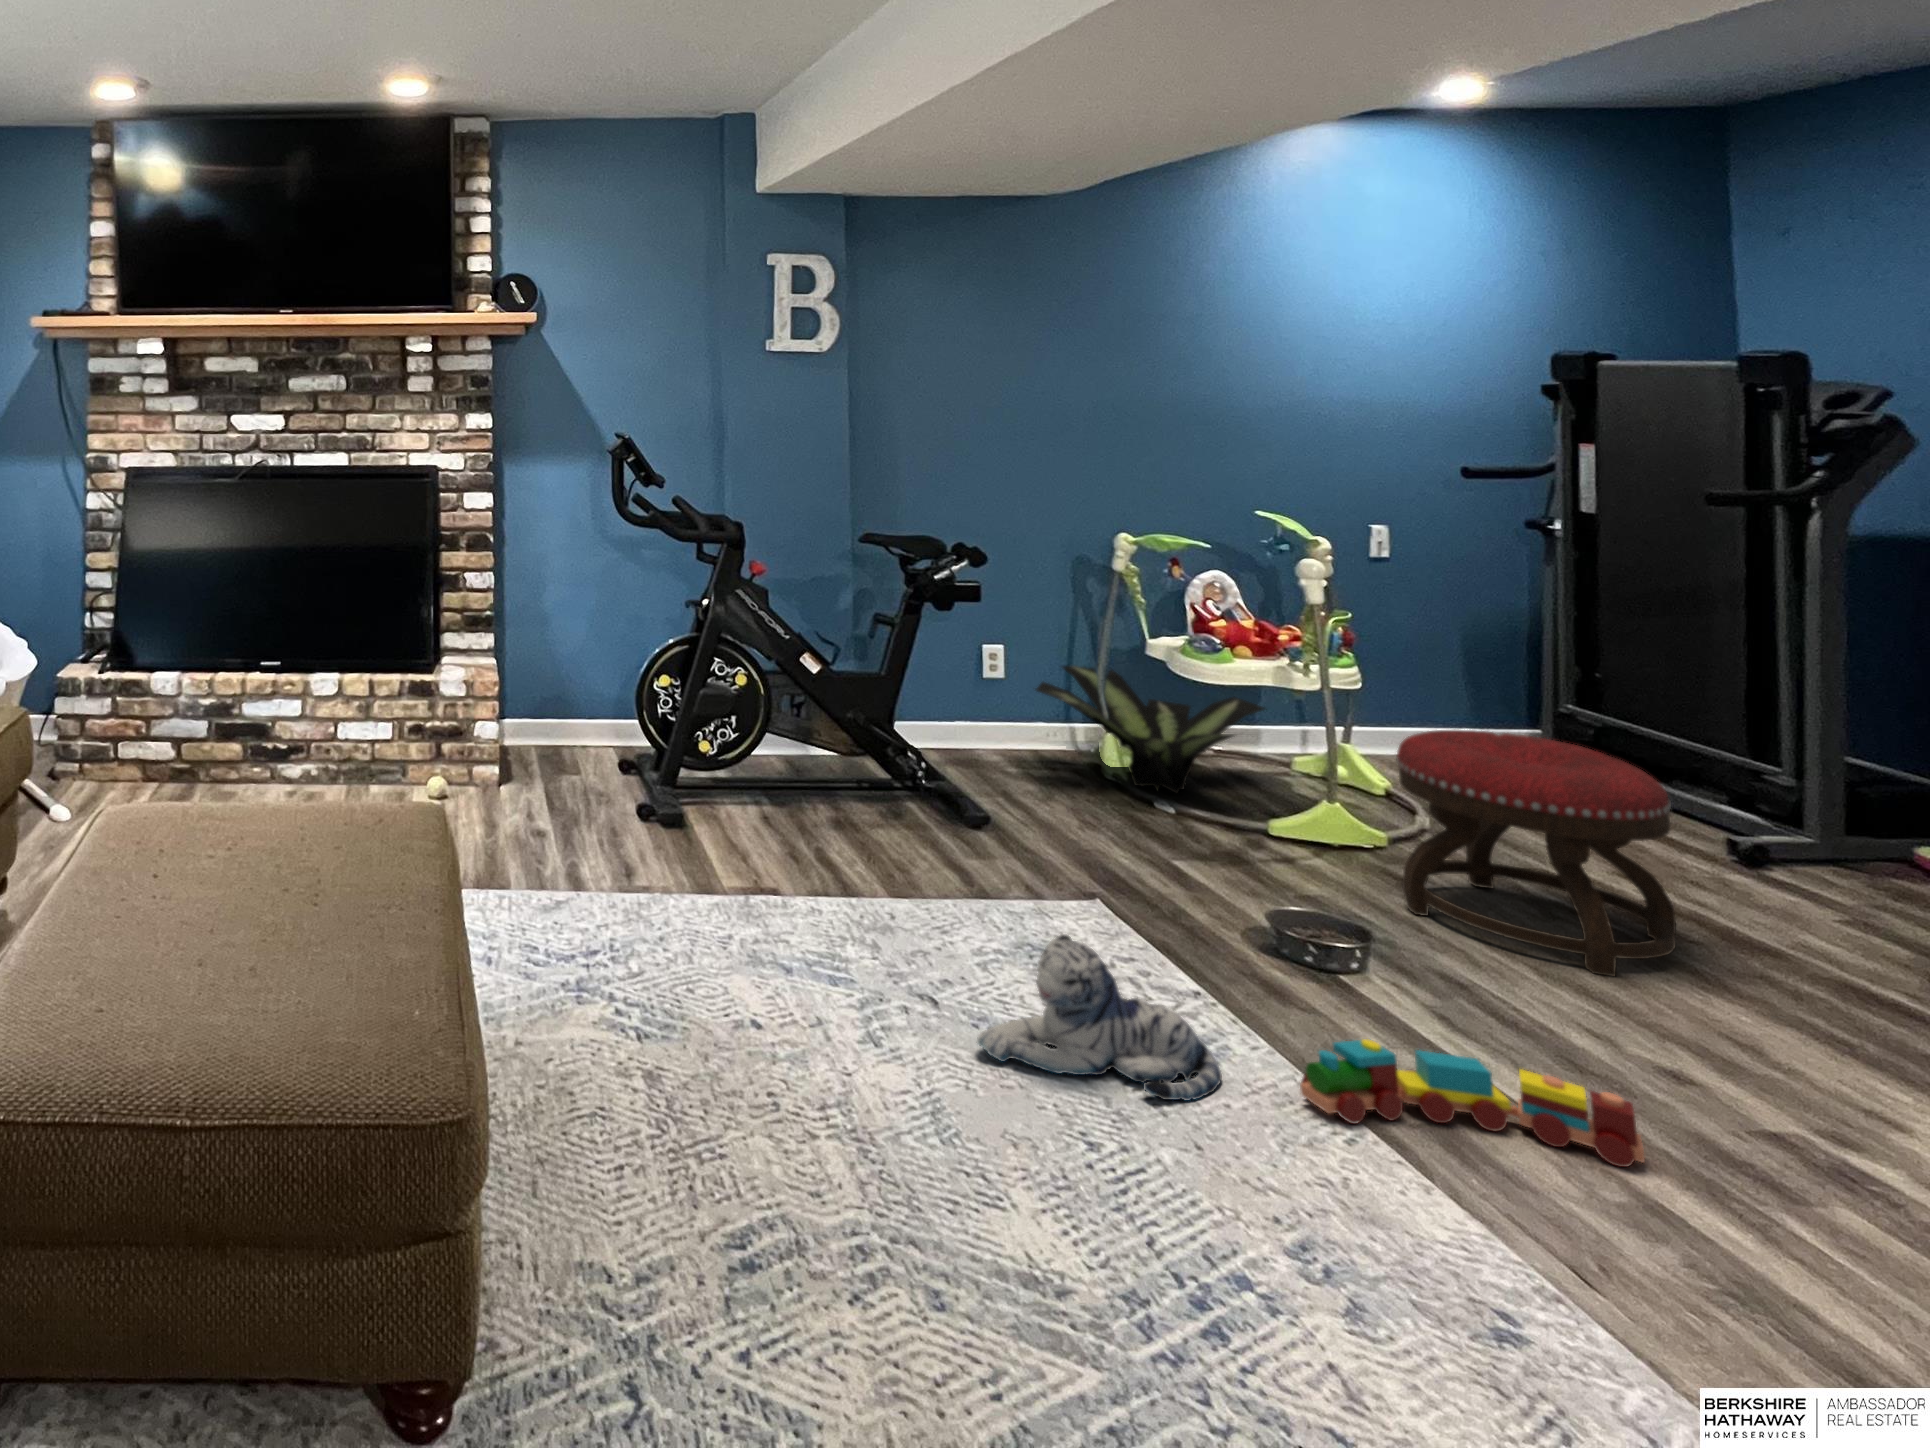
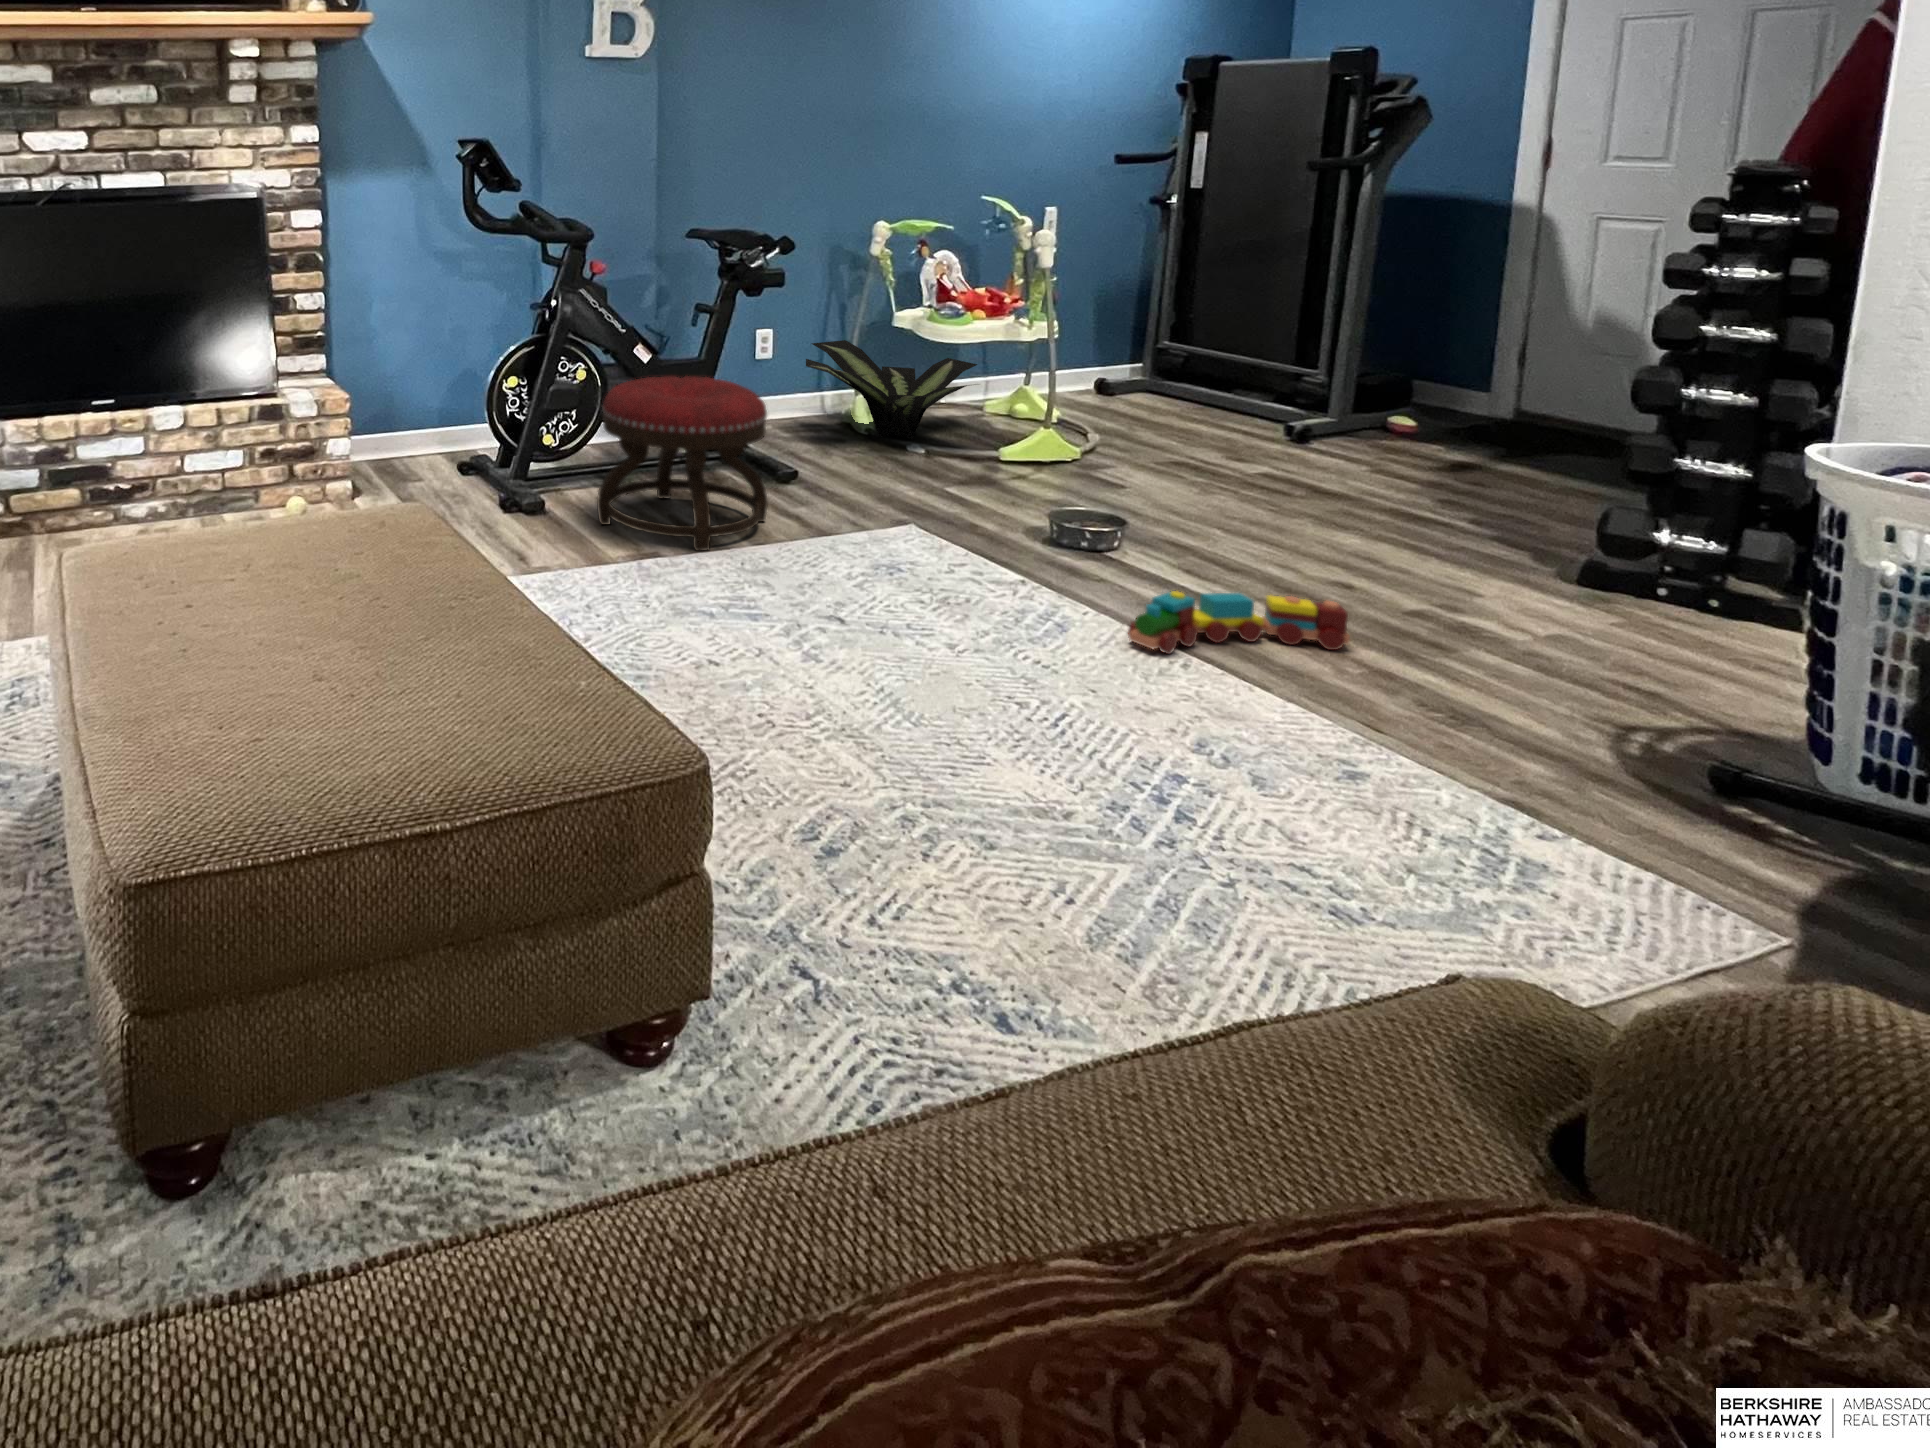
ottoman: present [1396,729,1676,976] -> present [597,376,767,551]
plush toy: present [977,934,1222,1100] -> none [894,545,1072,661]

